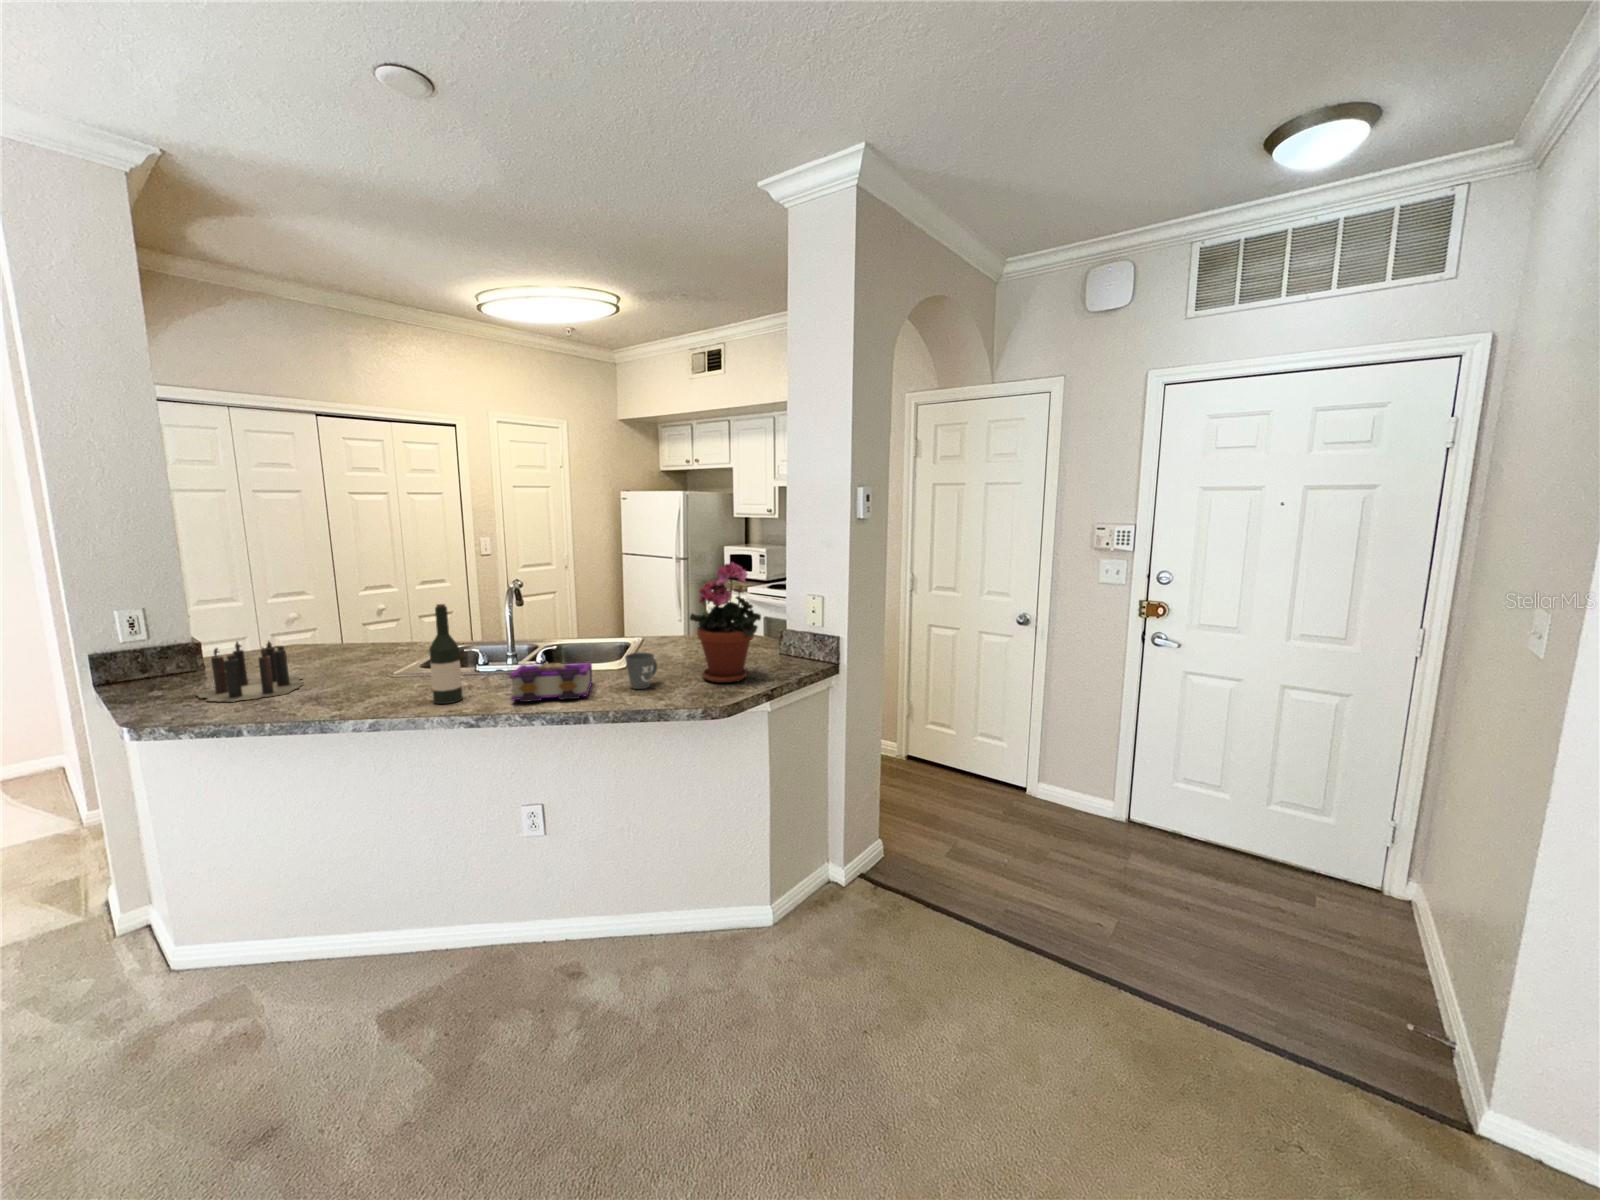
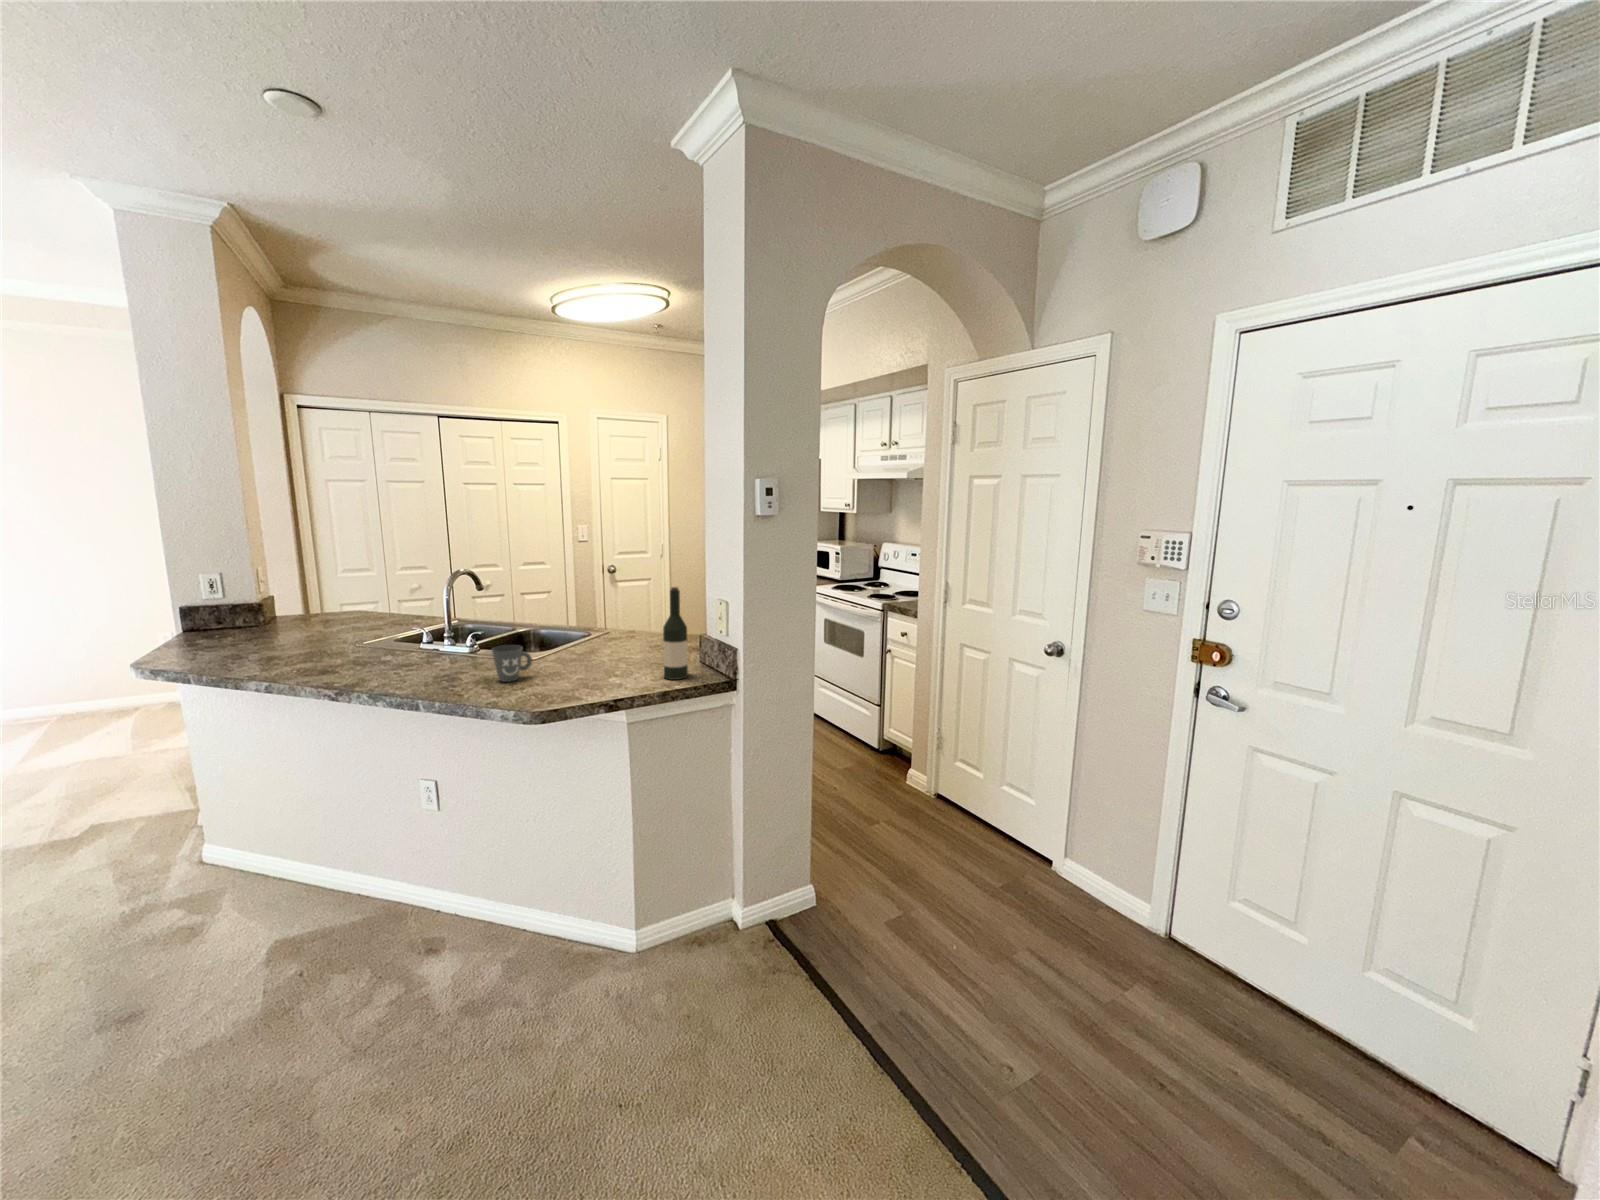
potted plant: present [690,562,761,683] -> none [562,558,634,686]
wine bottle: present [429,604,463,704] -> present [663,587,688,680]
candle: present [197,641,303,702] -> none [204,605,314,654]
book: present [510,662,592,702] -> none [382,646,482,684]

